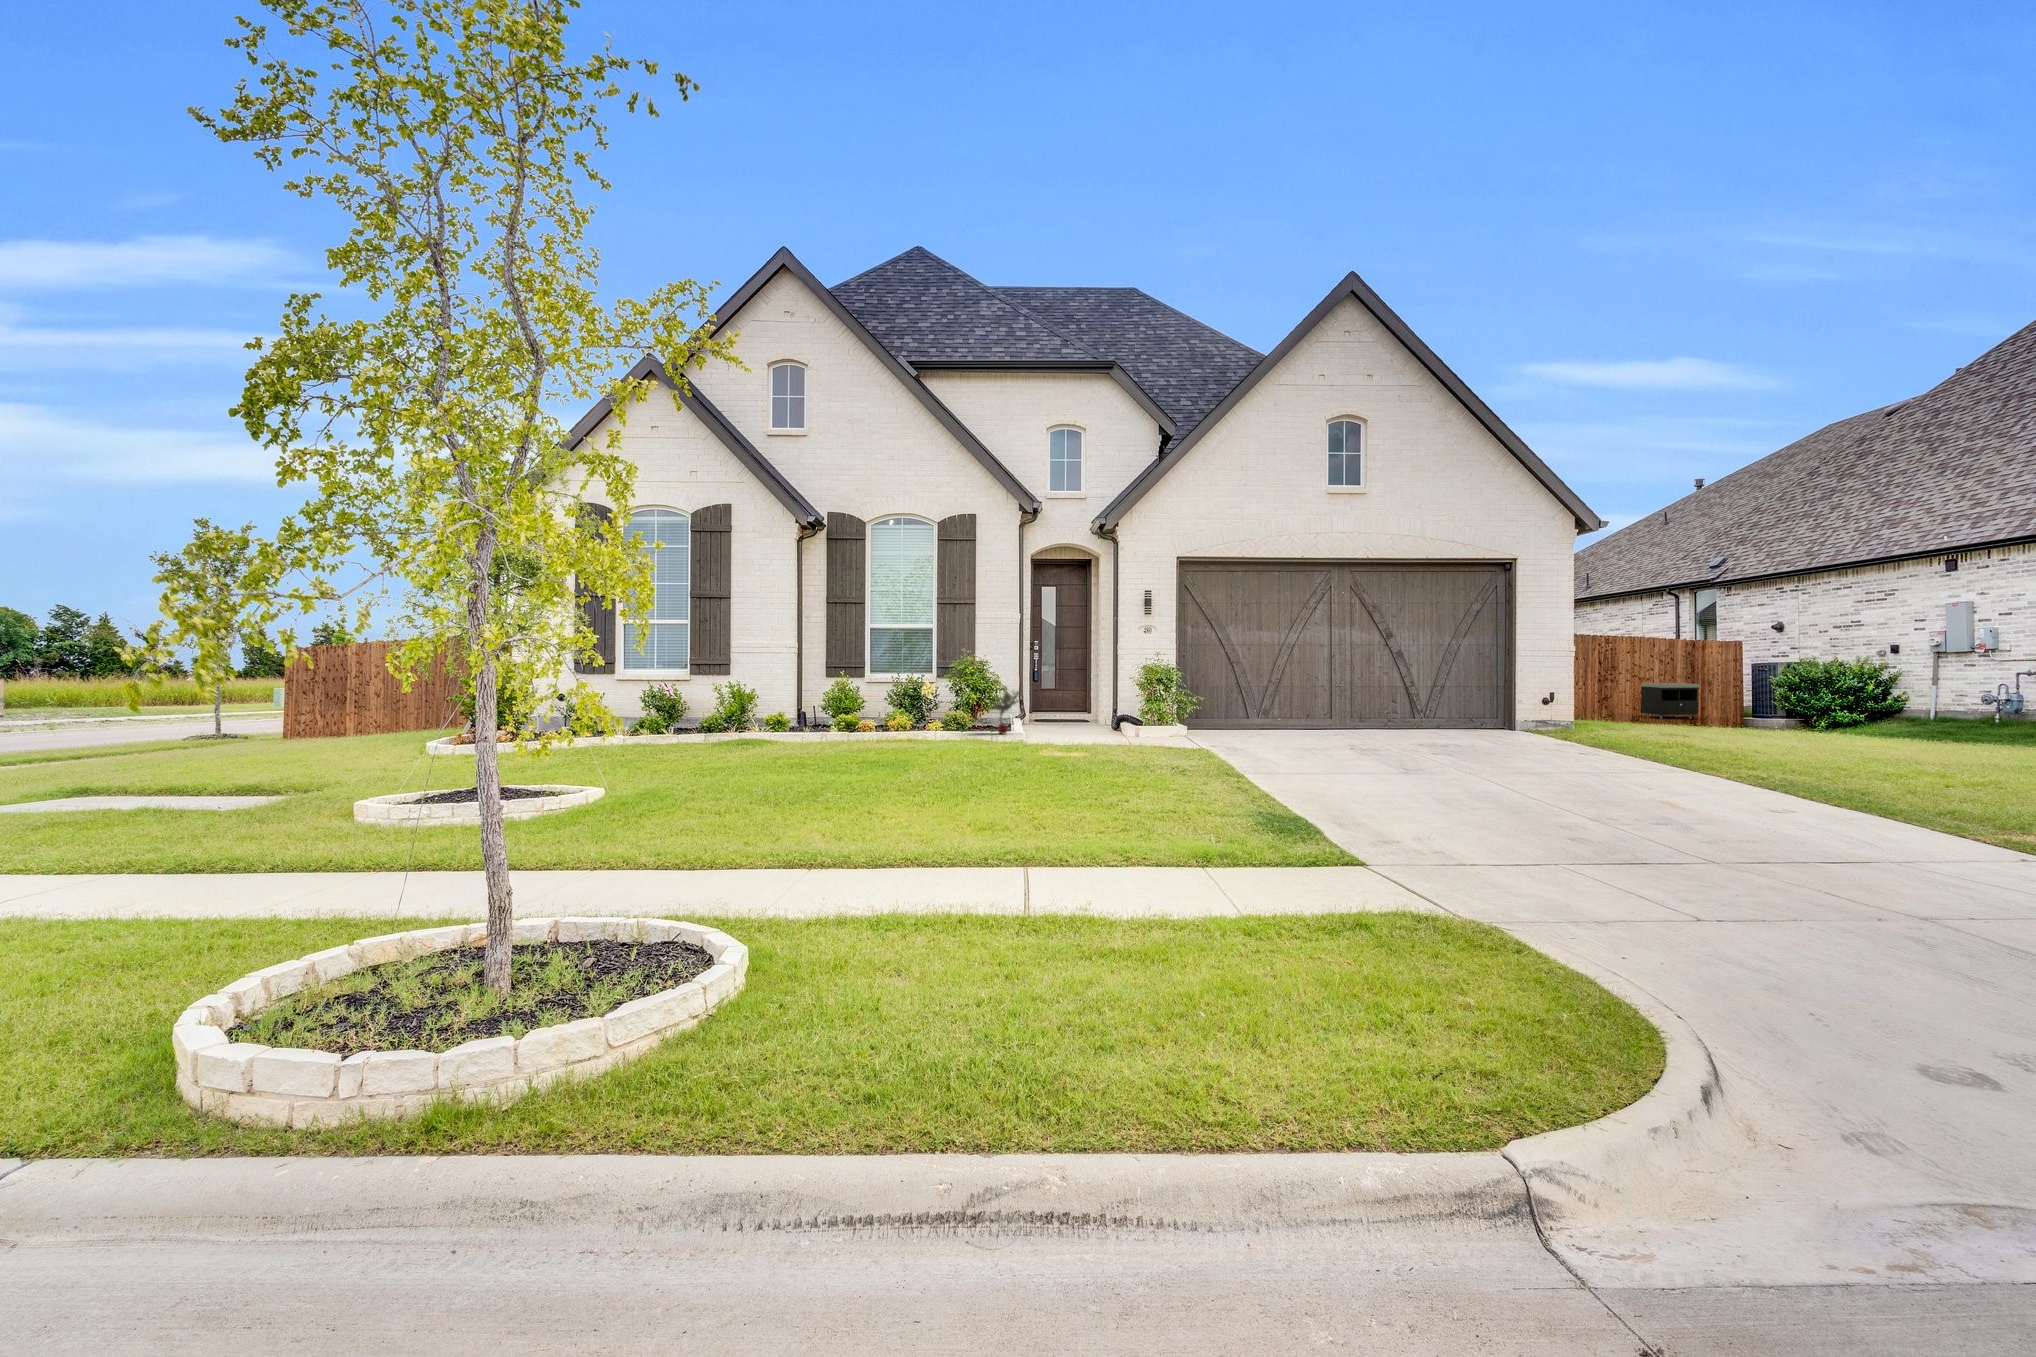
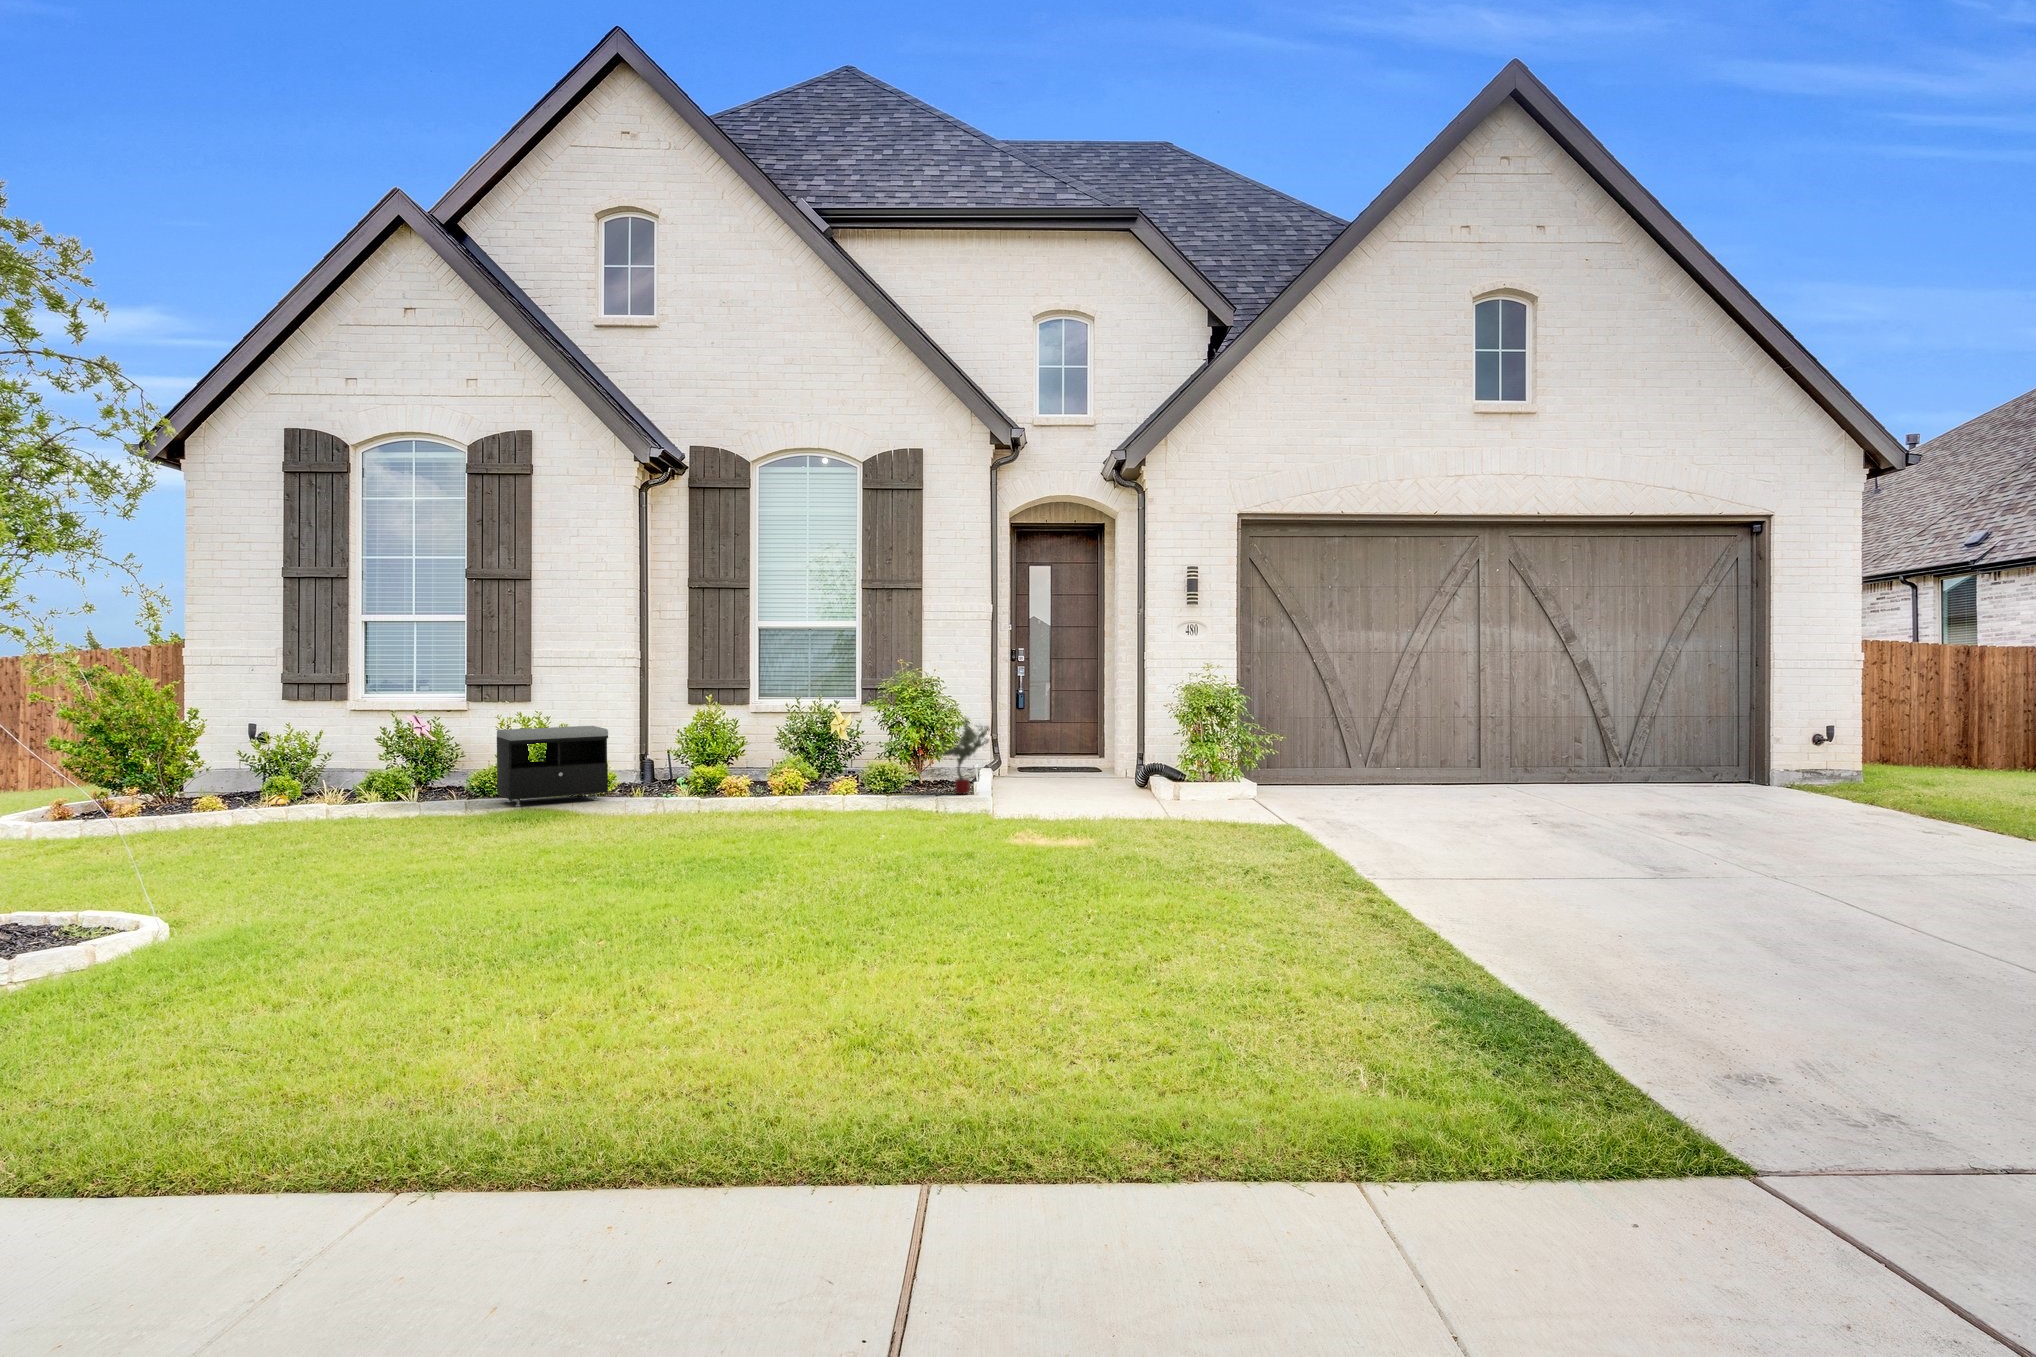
storage bench: present [1641,683,1700,718] -> present [497,726,608,806]

